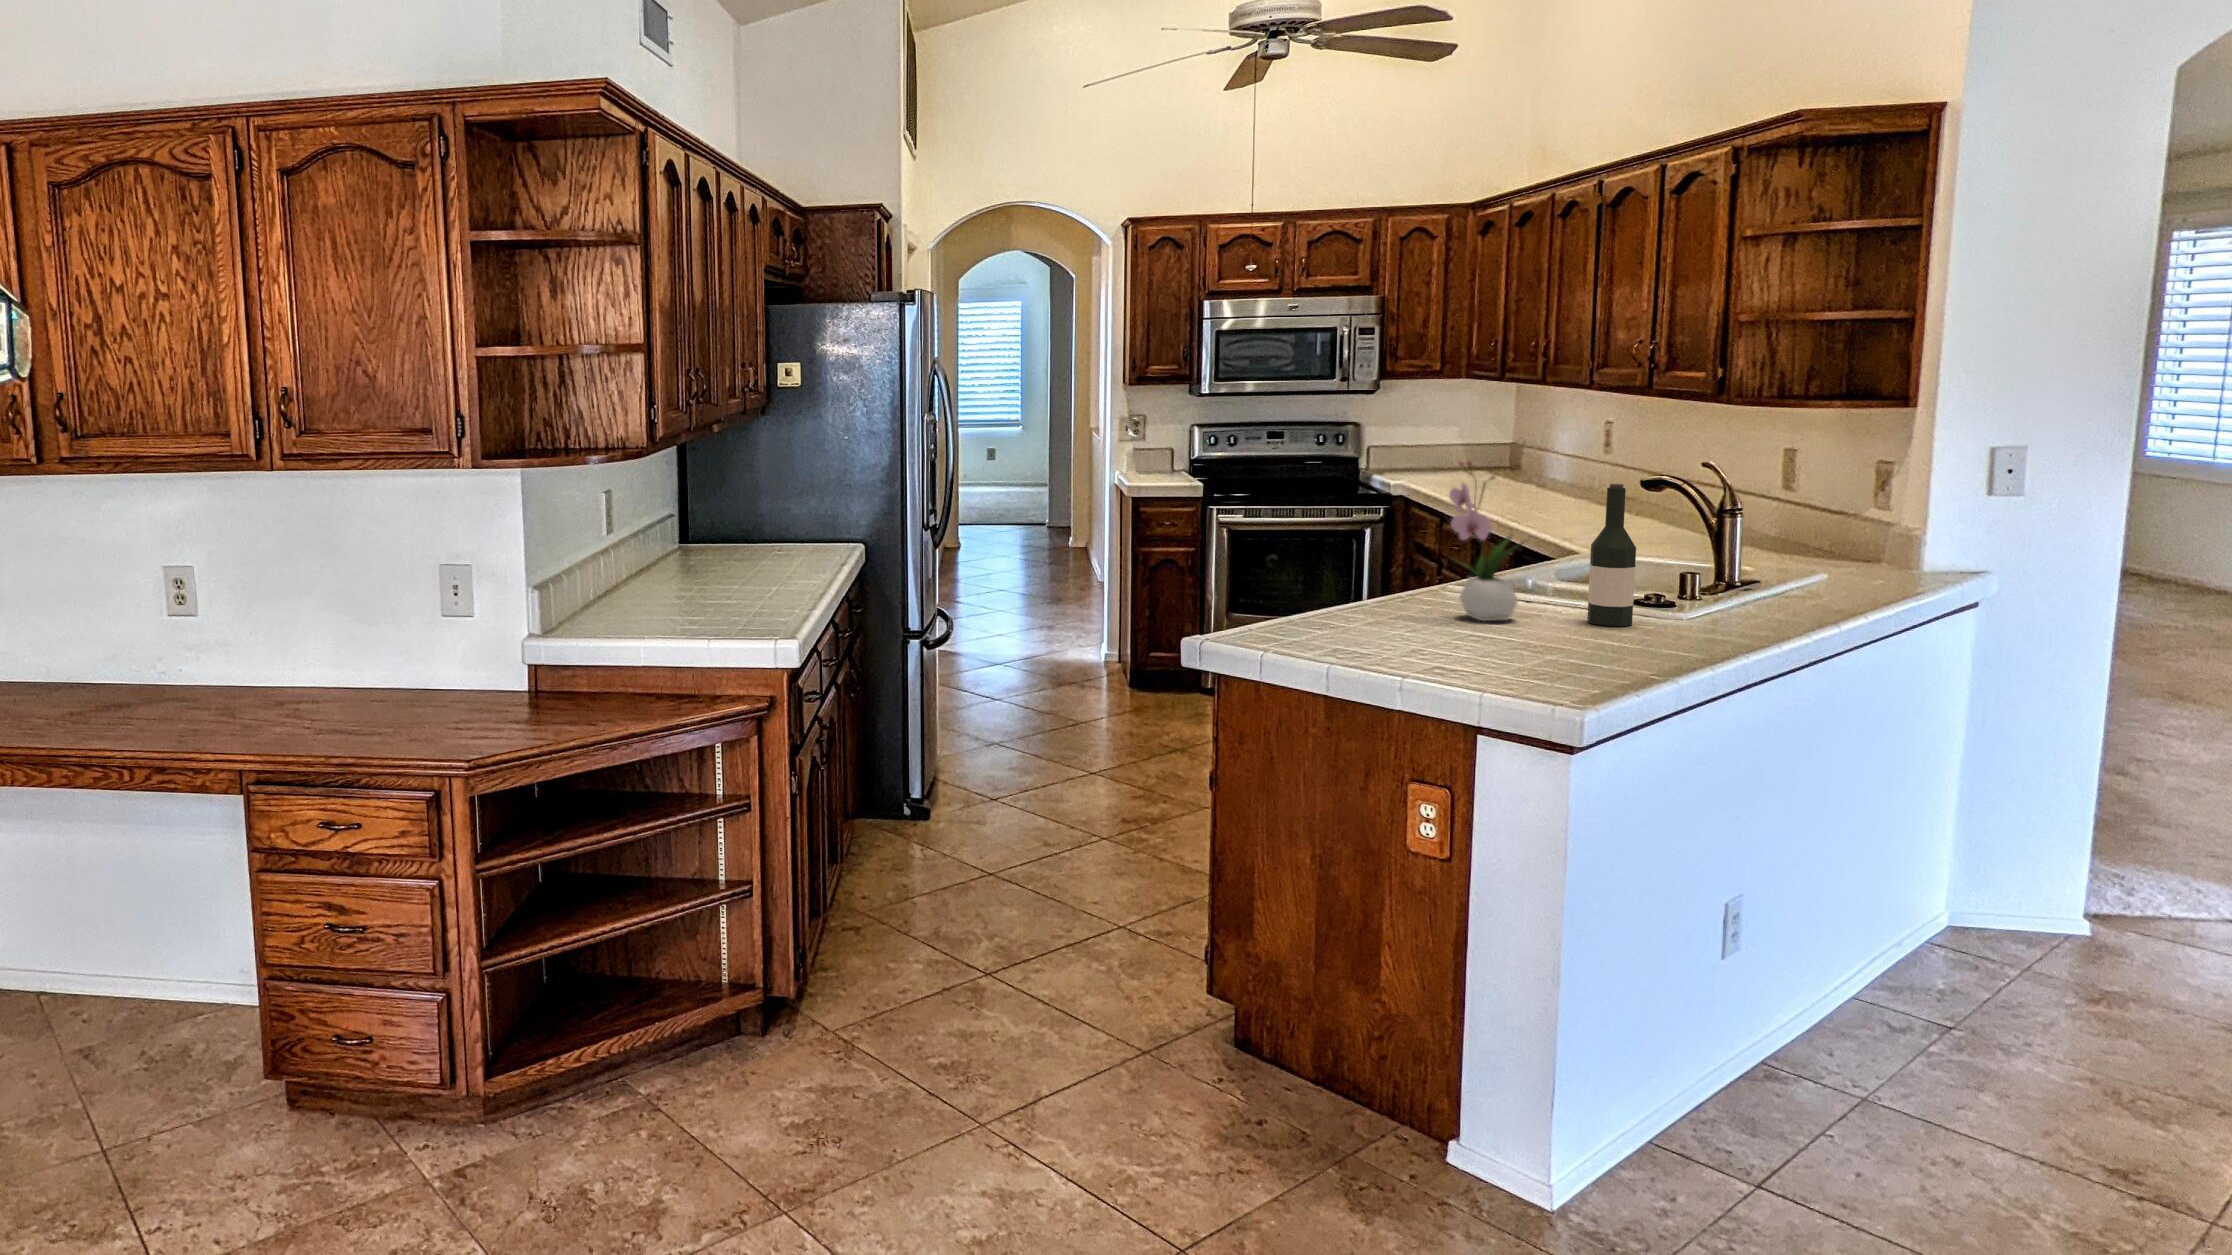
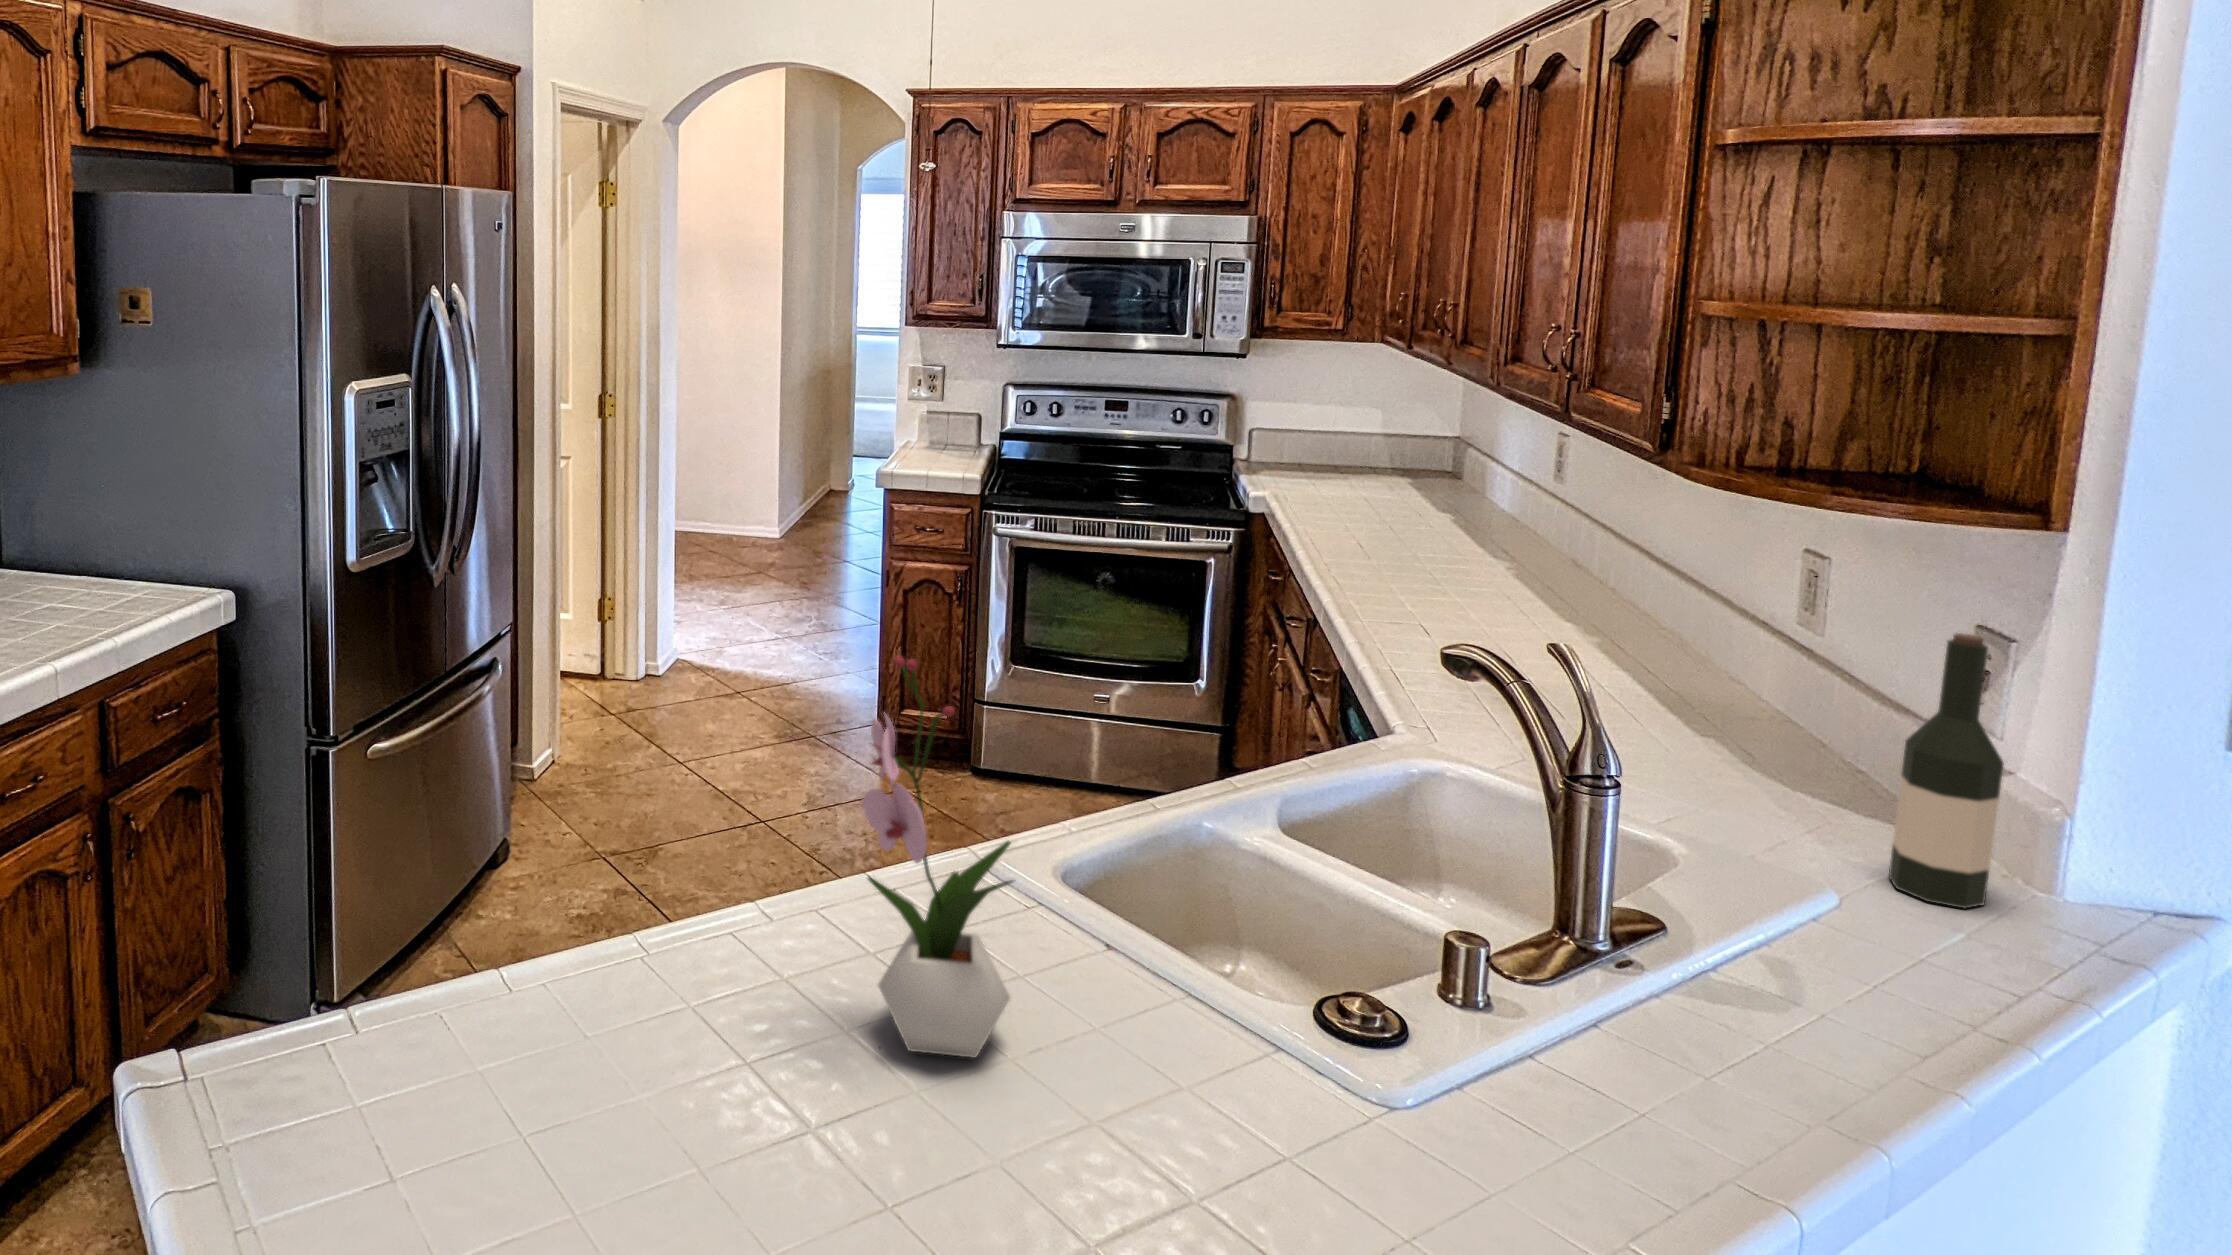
wine bottle: present [1587,484,1636,626] -> present [1889,633,2004,908]

